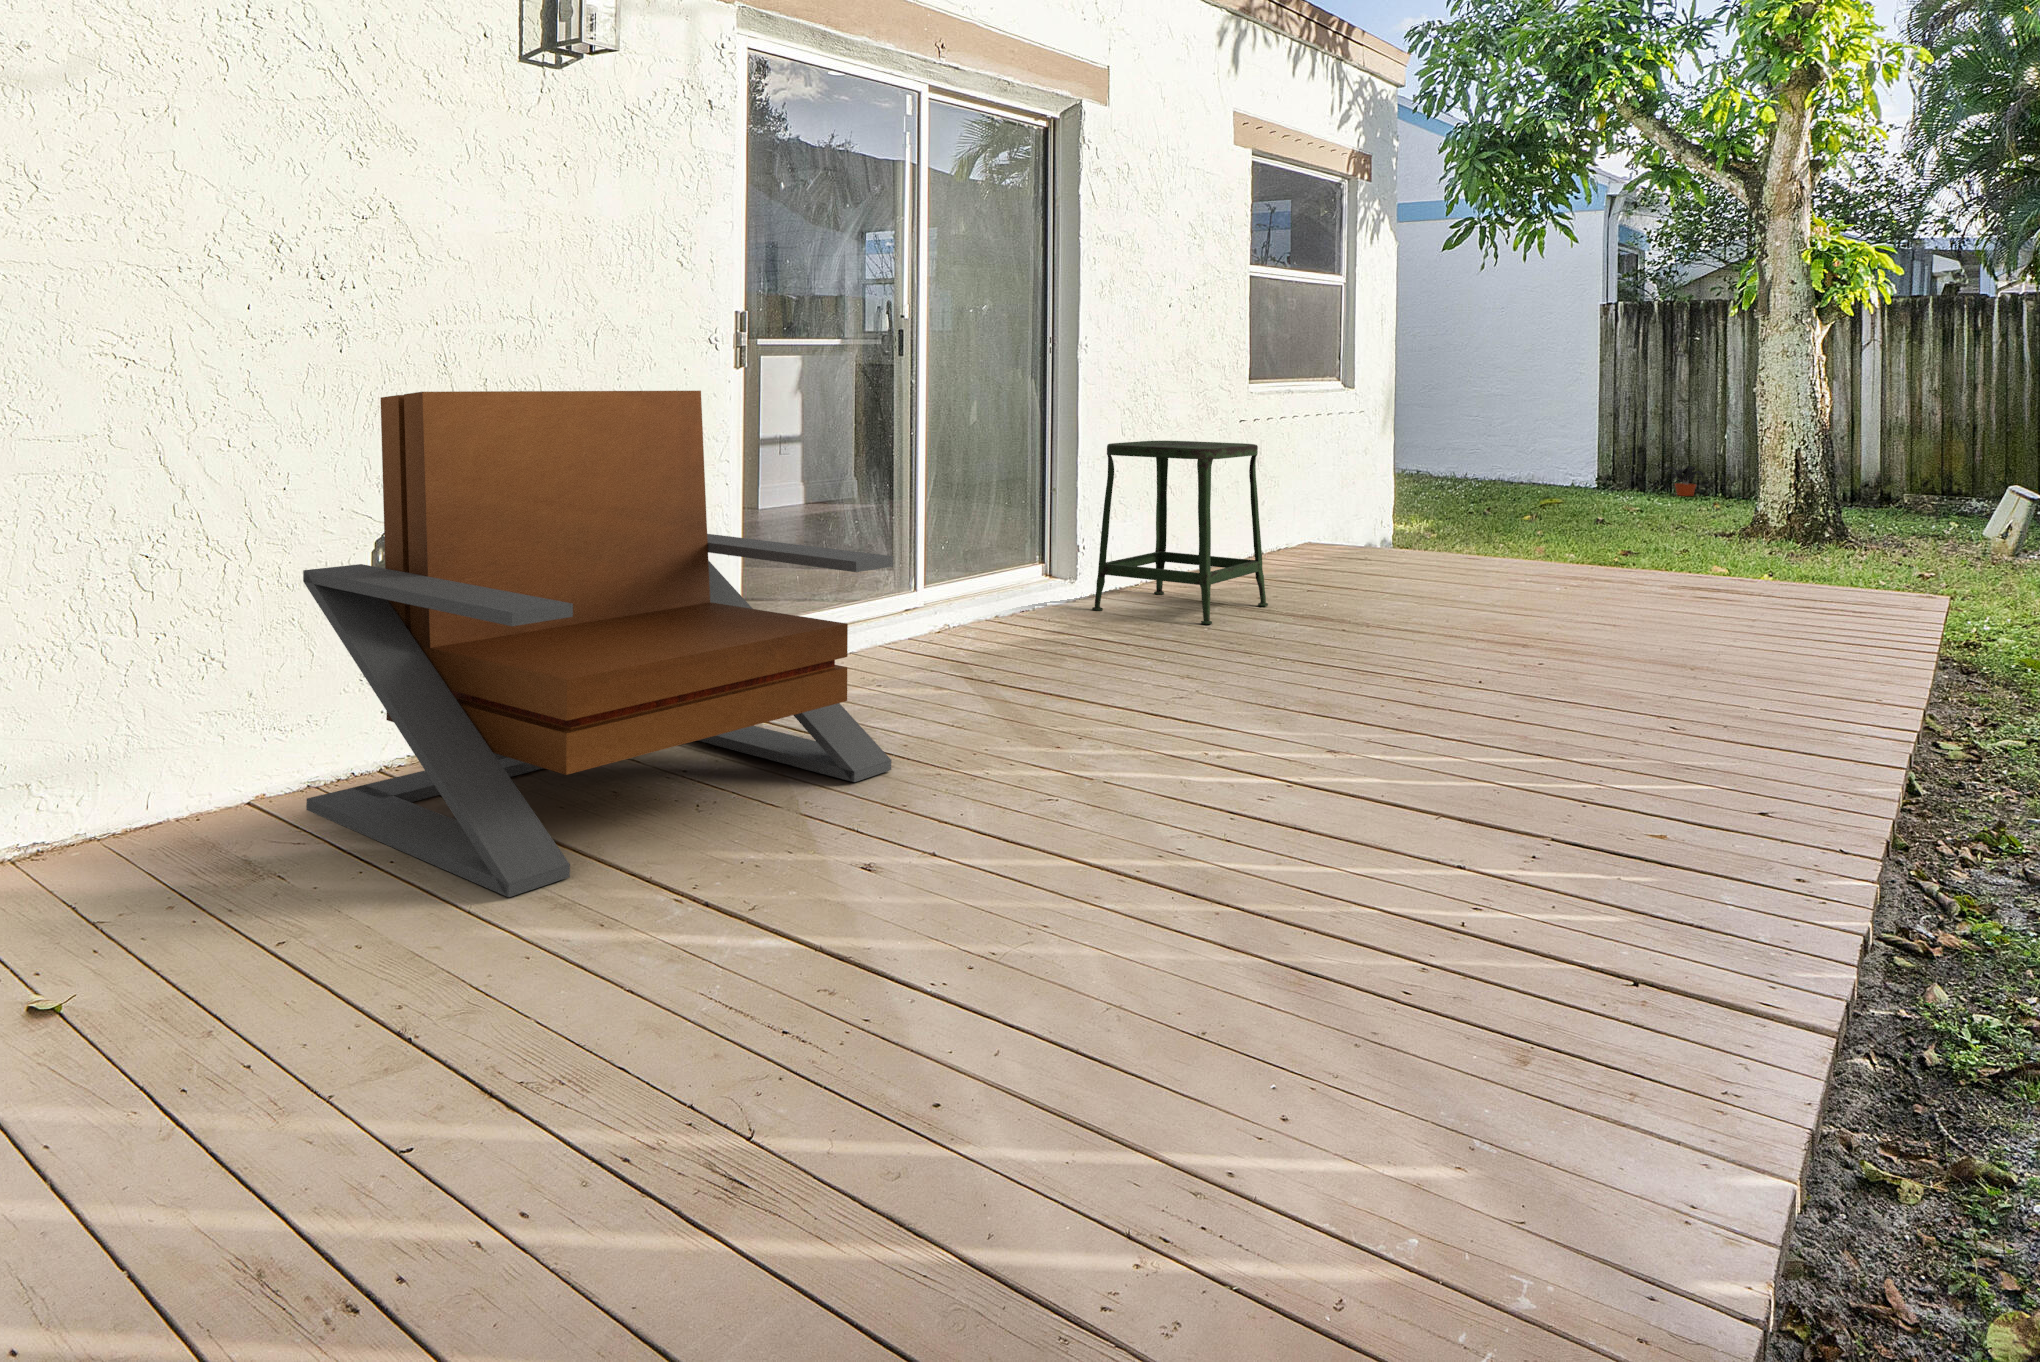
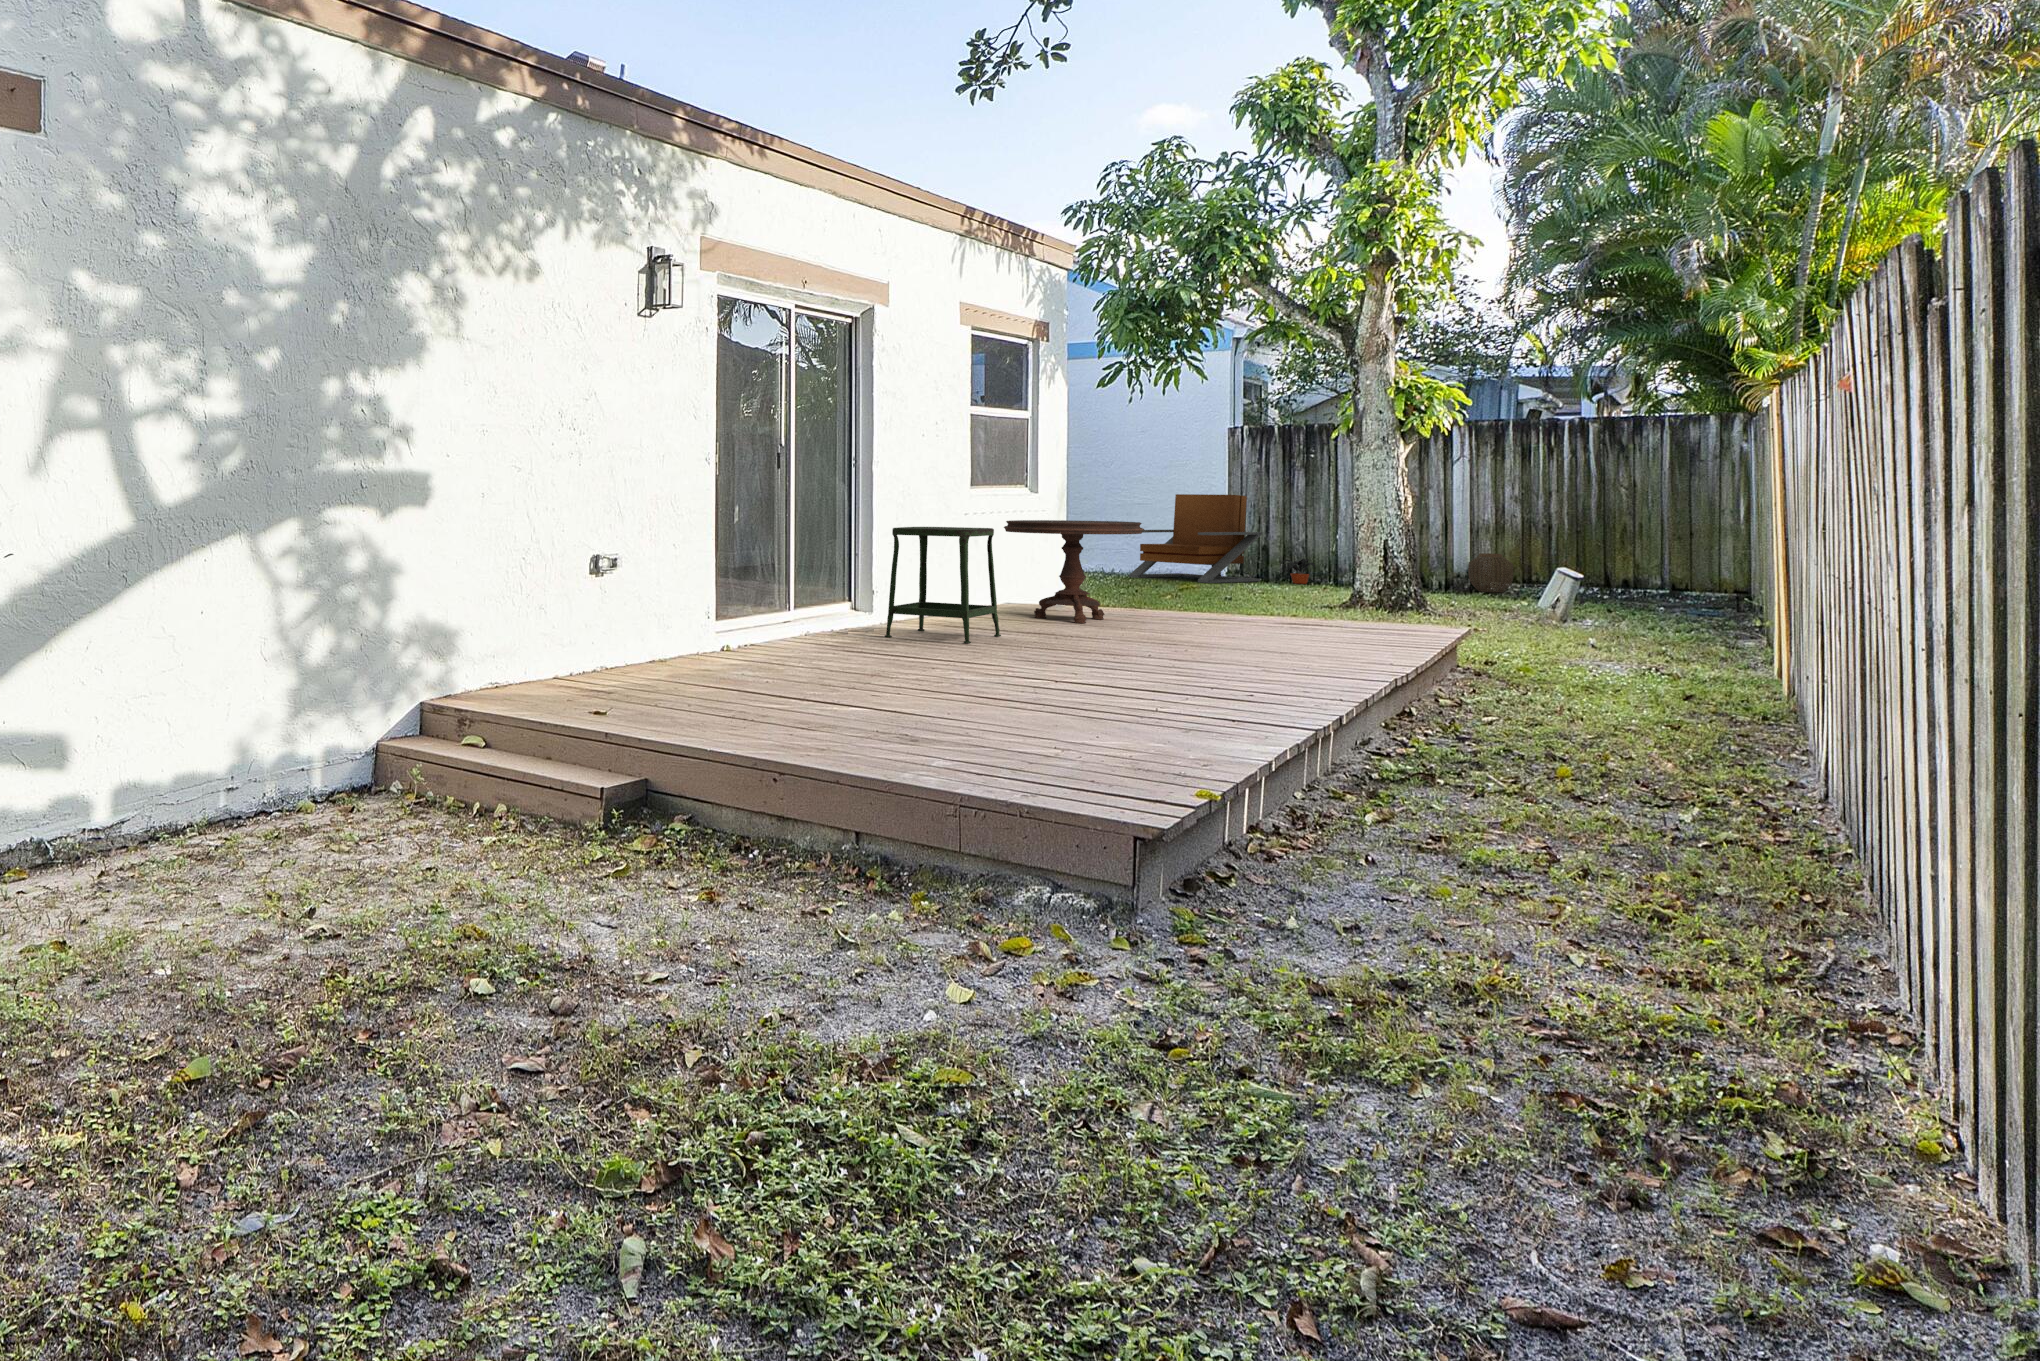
lounge chair: present [303,391,893,897] -> present [1129,494,1262,583]
side table: none [1298,426,1486,574] -> present [1004,520,1144,623]
woven basket: none [1881,461,1934,509] -> present [1468,553,1513,592]

